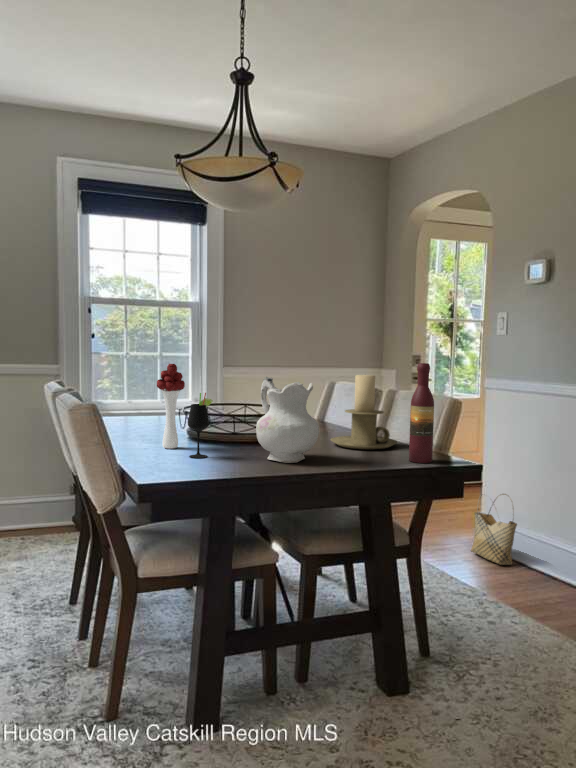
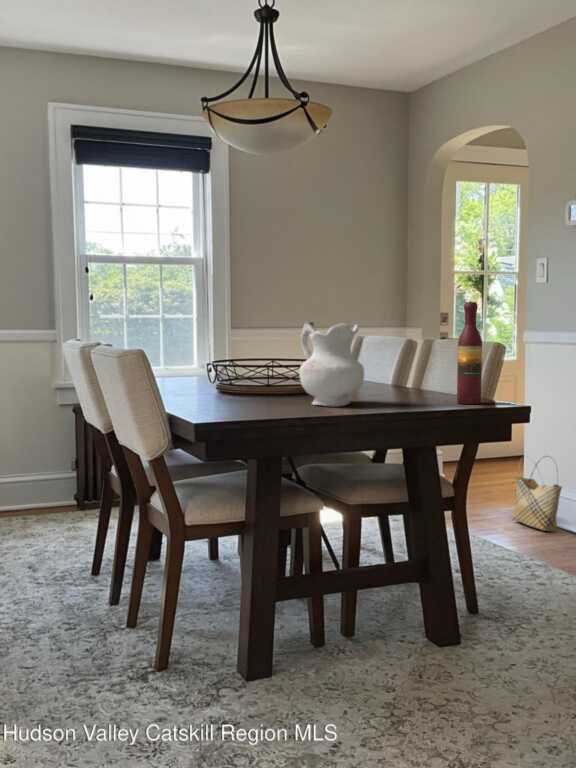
flower bouquet: present [157,364,185,449] -> none [191,311,220,399]
candle holder: present [330,375,397,449] -> none [370,319,441,396]
wine glass: present [188,393,213,458] -> none [228,337,254,405]

